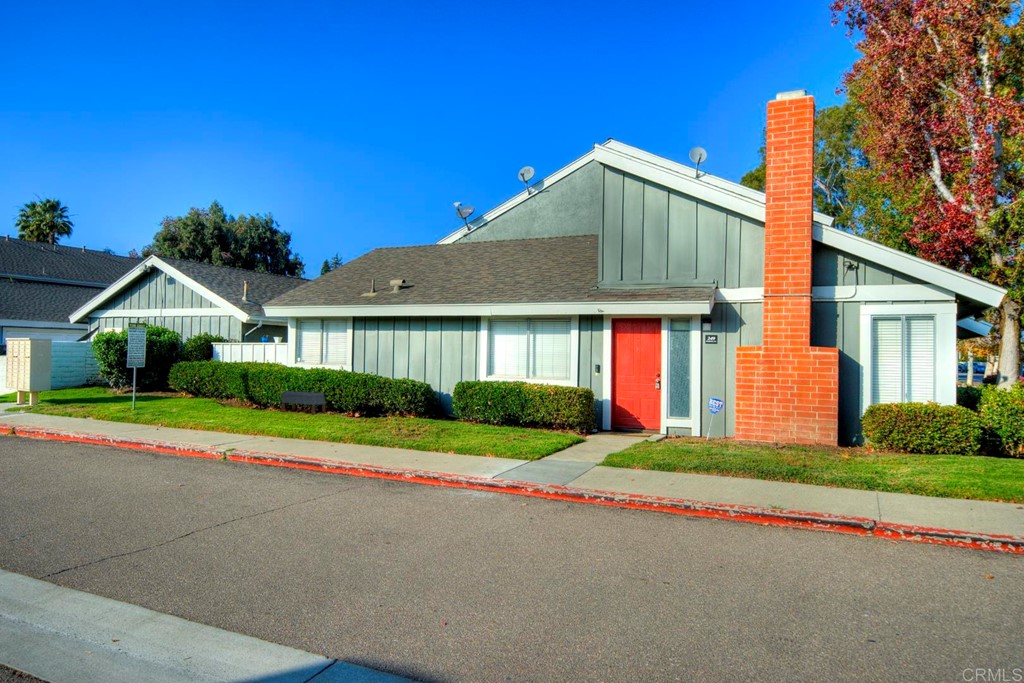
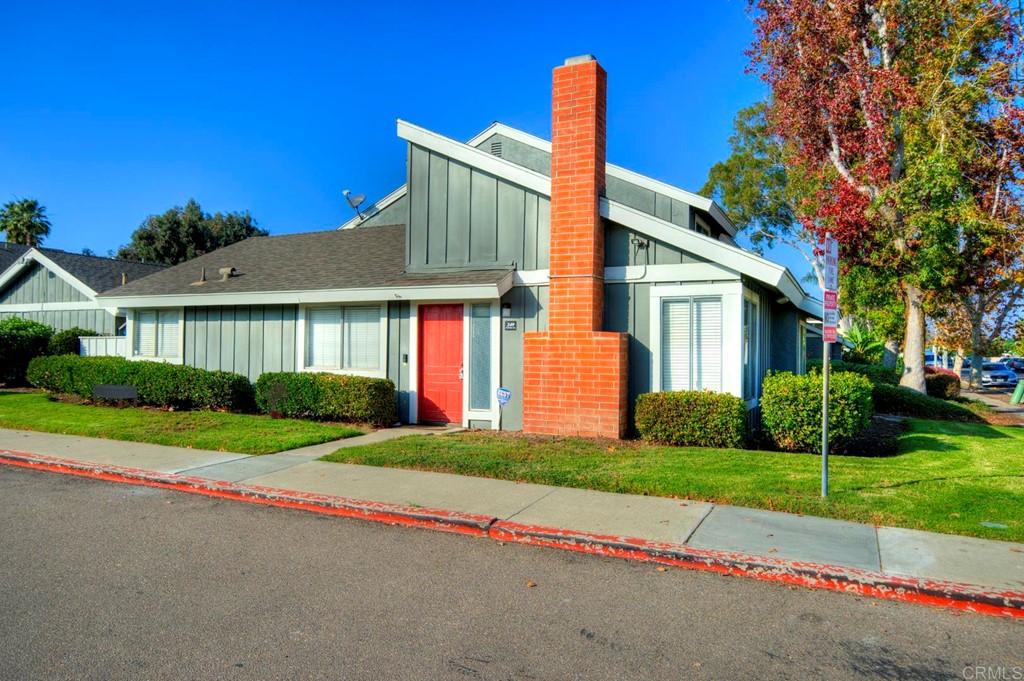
potted tree: none [464,387,491,425] -> present [265,379,288,418]

